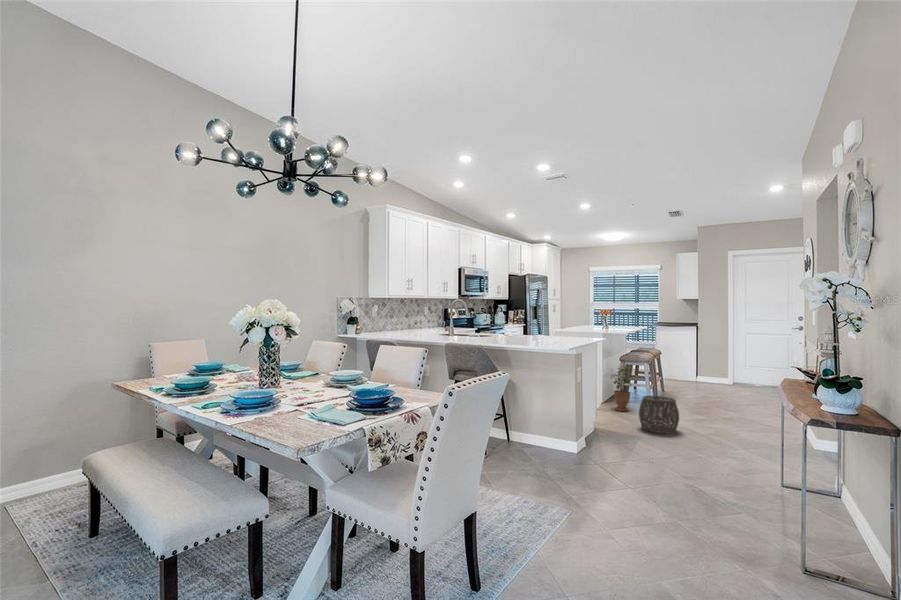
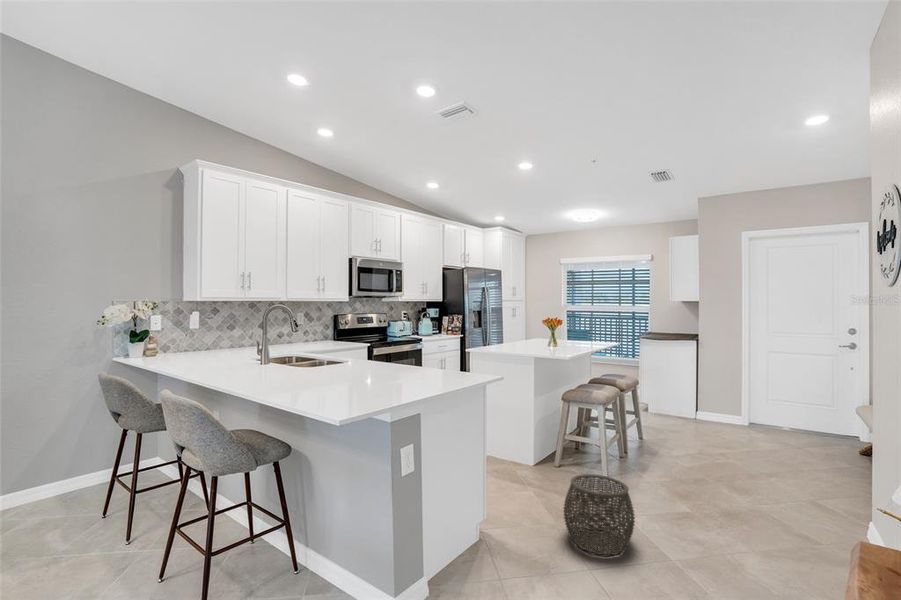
potted plant: present [611,366,631,411] -> none [542,406,574,485]

